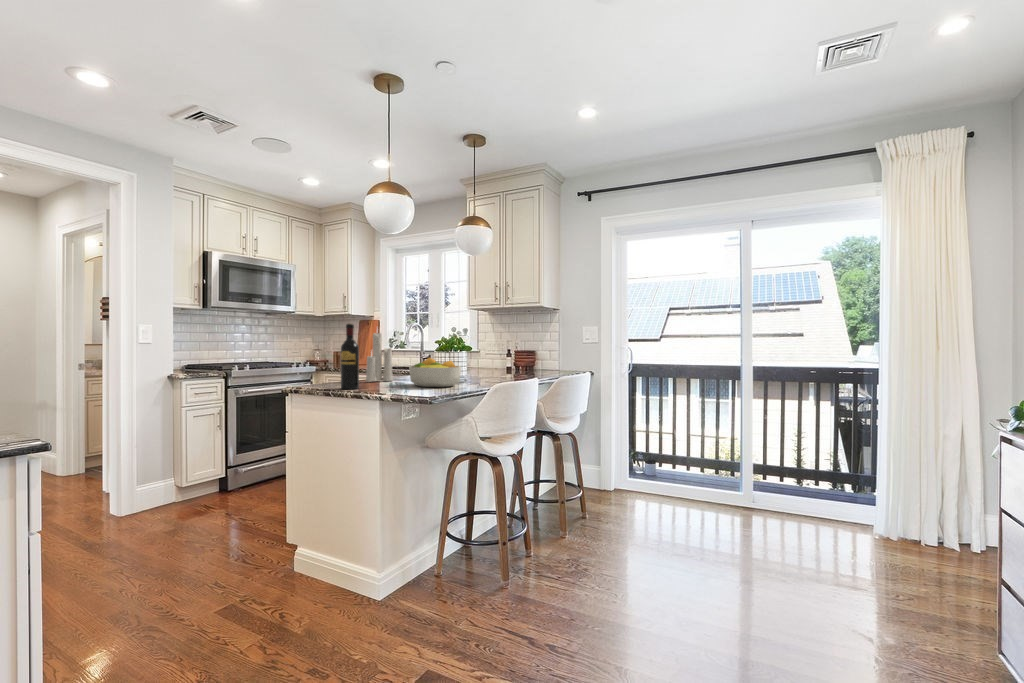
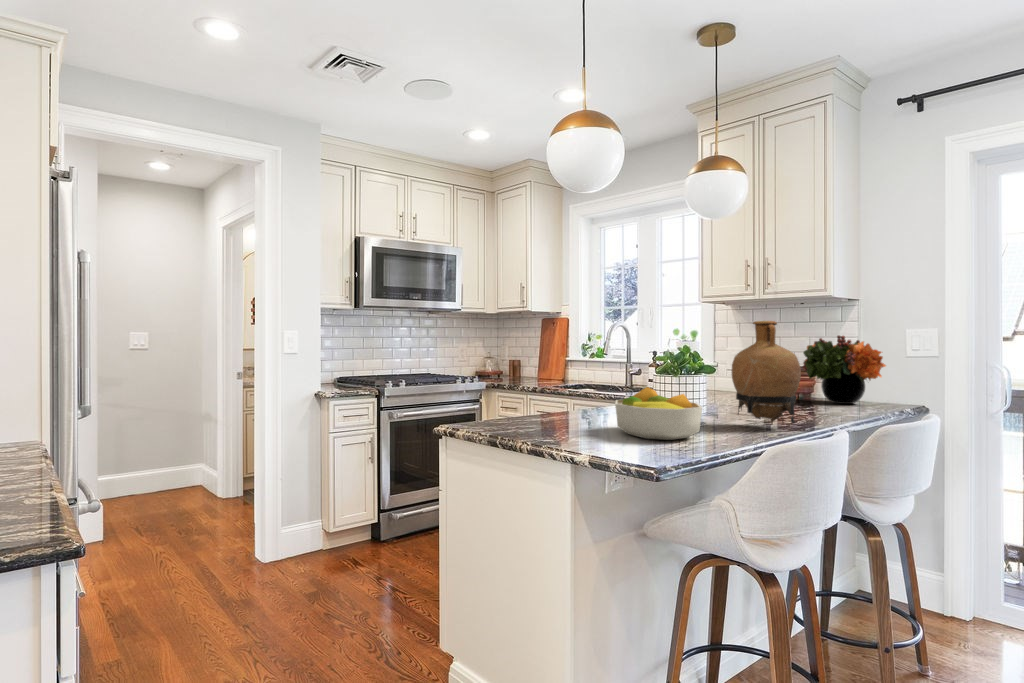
vase: none [481,318,519,380] -> present [731,321,801,424]
wine bottle: present [341,324,359,389] -> none [512,336,539,437]
flower arrangement: none [527,330,573,371] -> present [802,335,886,404]
candle: present [366,333,393,382] -> none [548,331,589,419]

